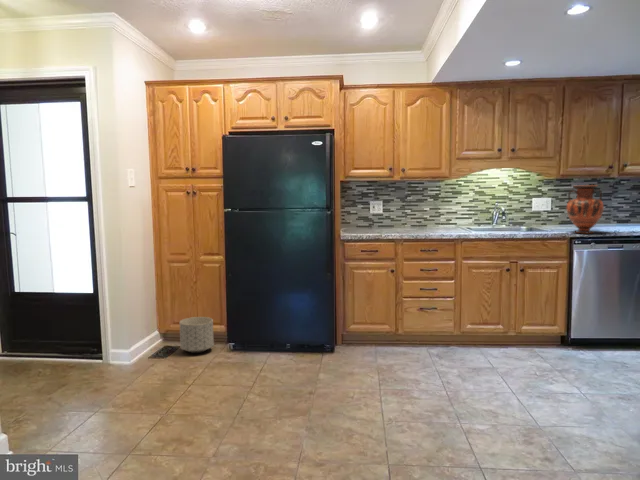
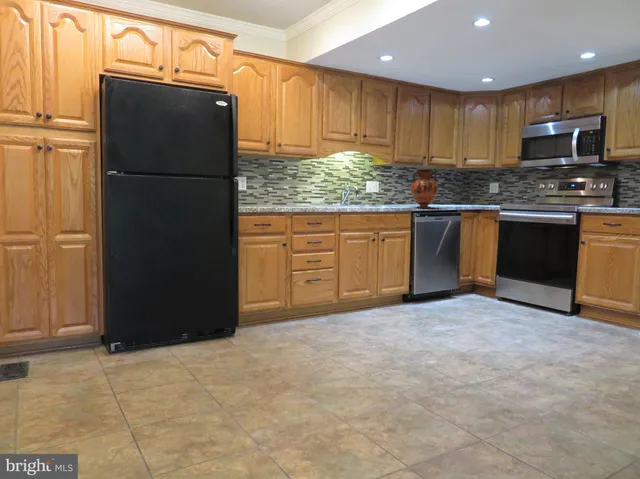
planter: present [180,317,214,353] -> none [36,314,86,363]

